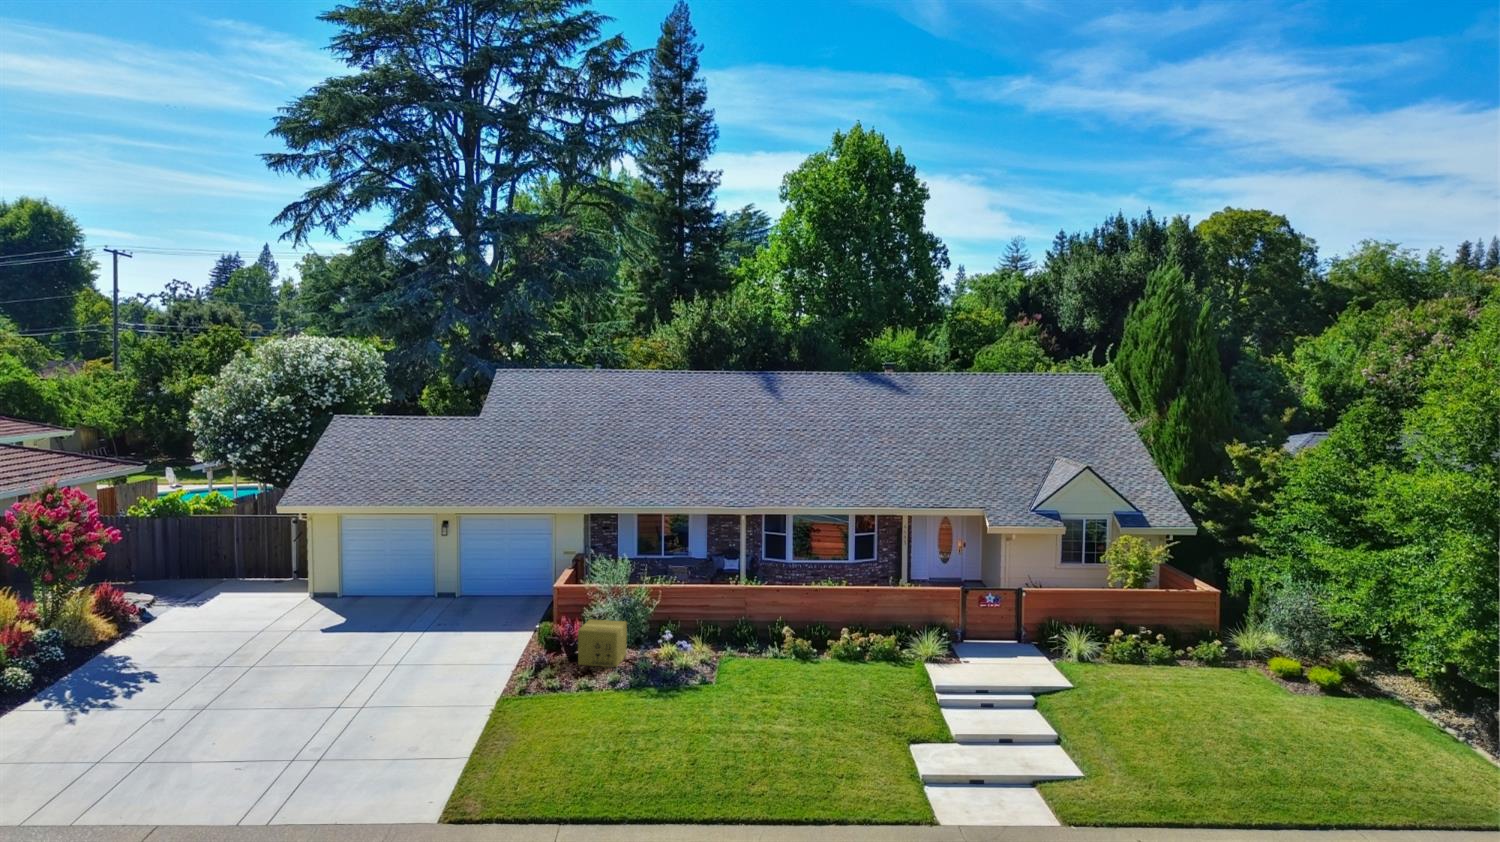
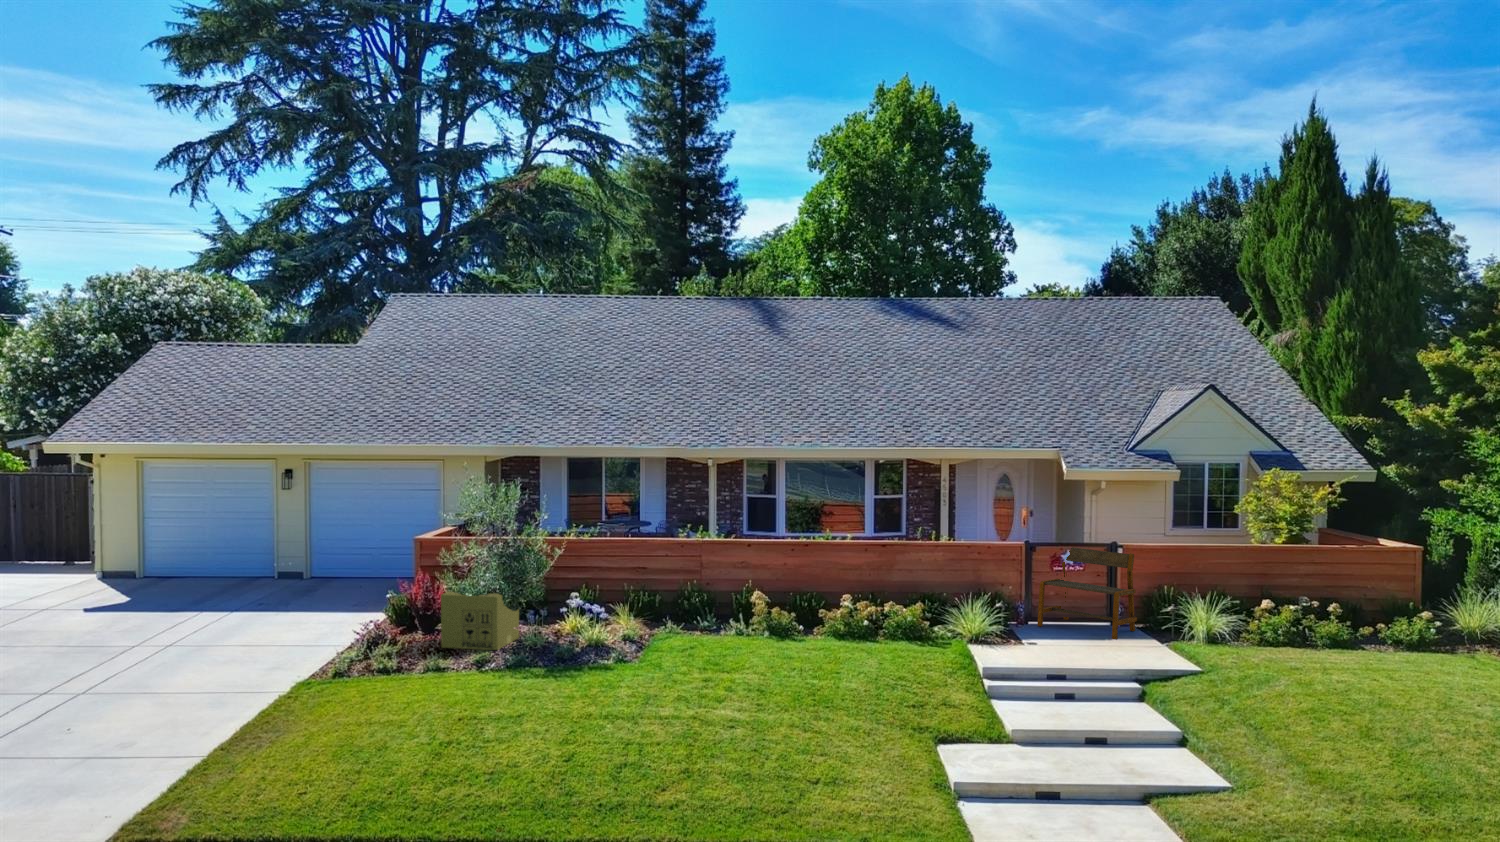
bench: none [969,589,1034,658] -> present [1038,548,1137,640]

